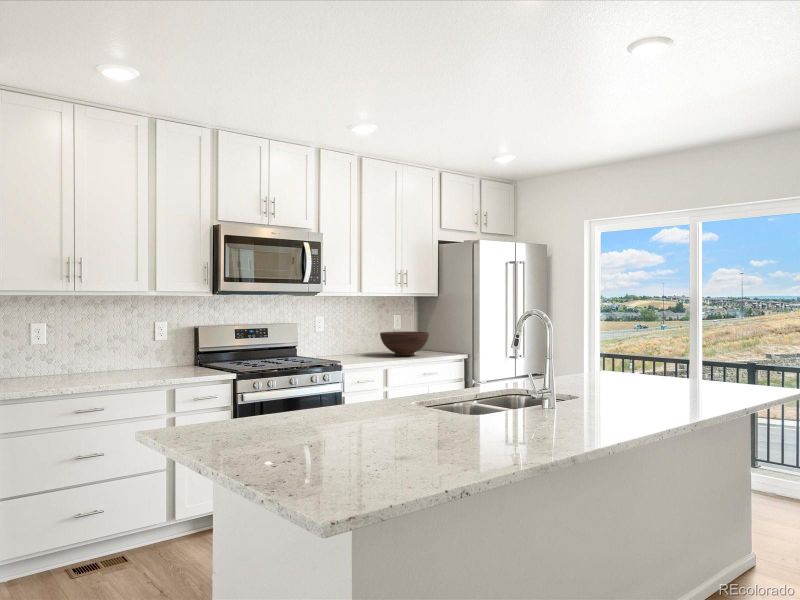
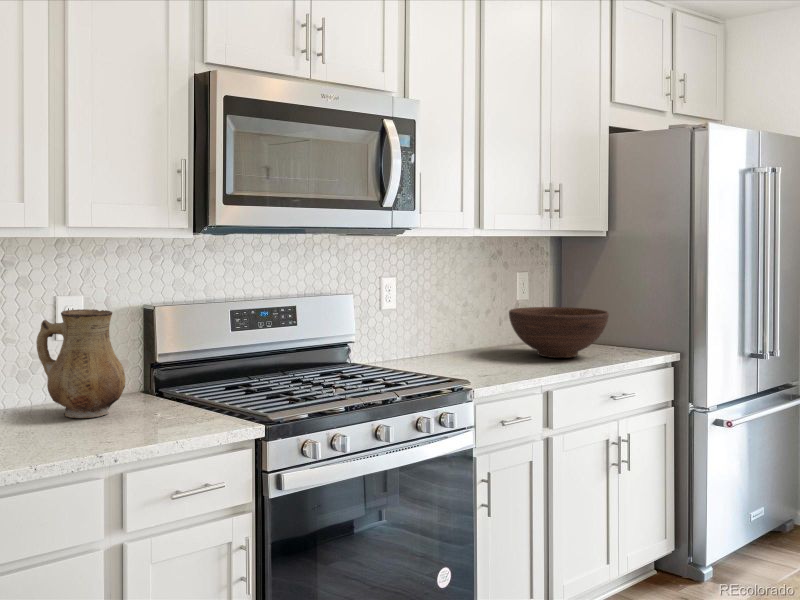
ceramic pitcher: none [145,326,182,371] -> present [36,309,125,418]

